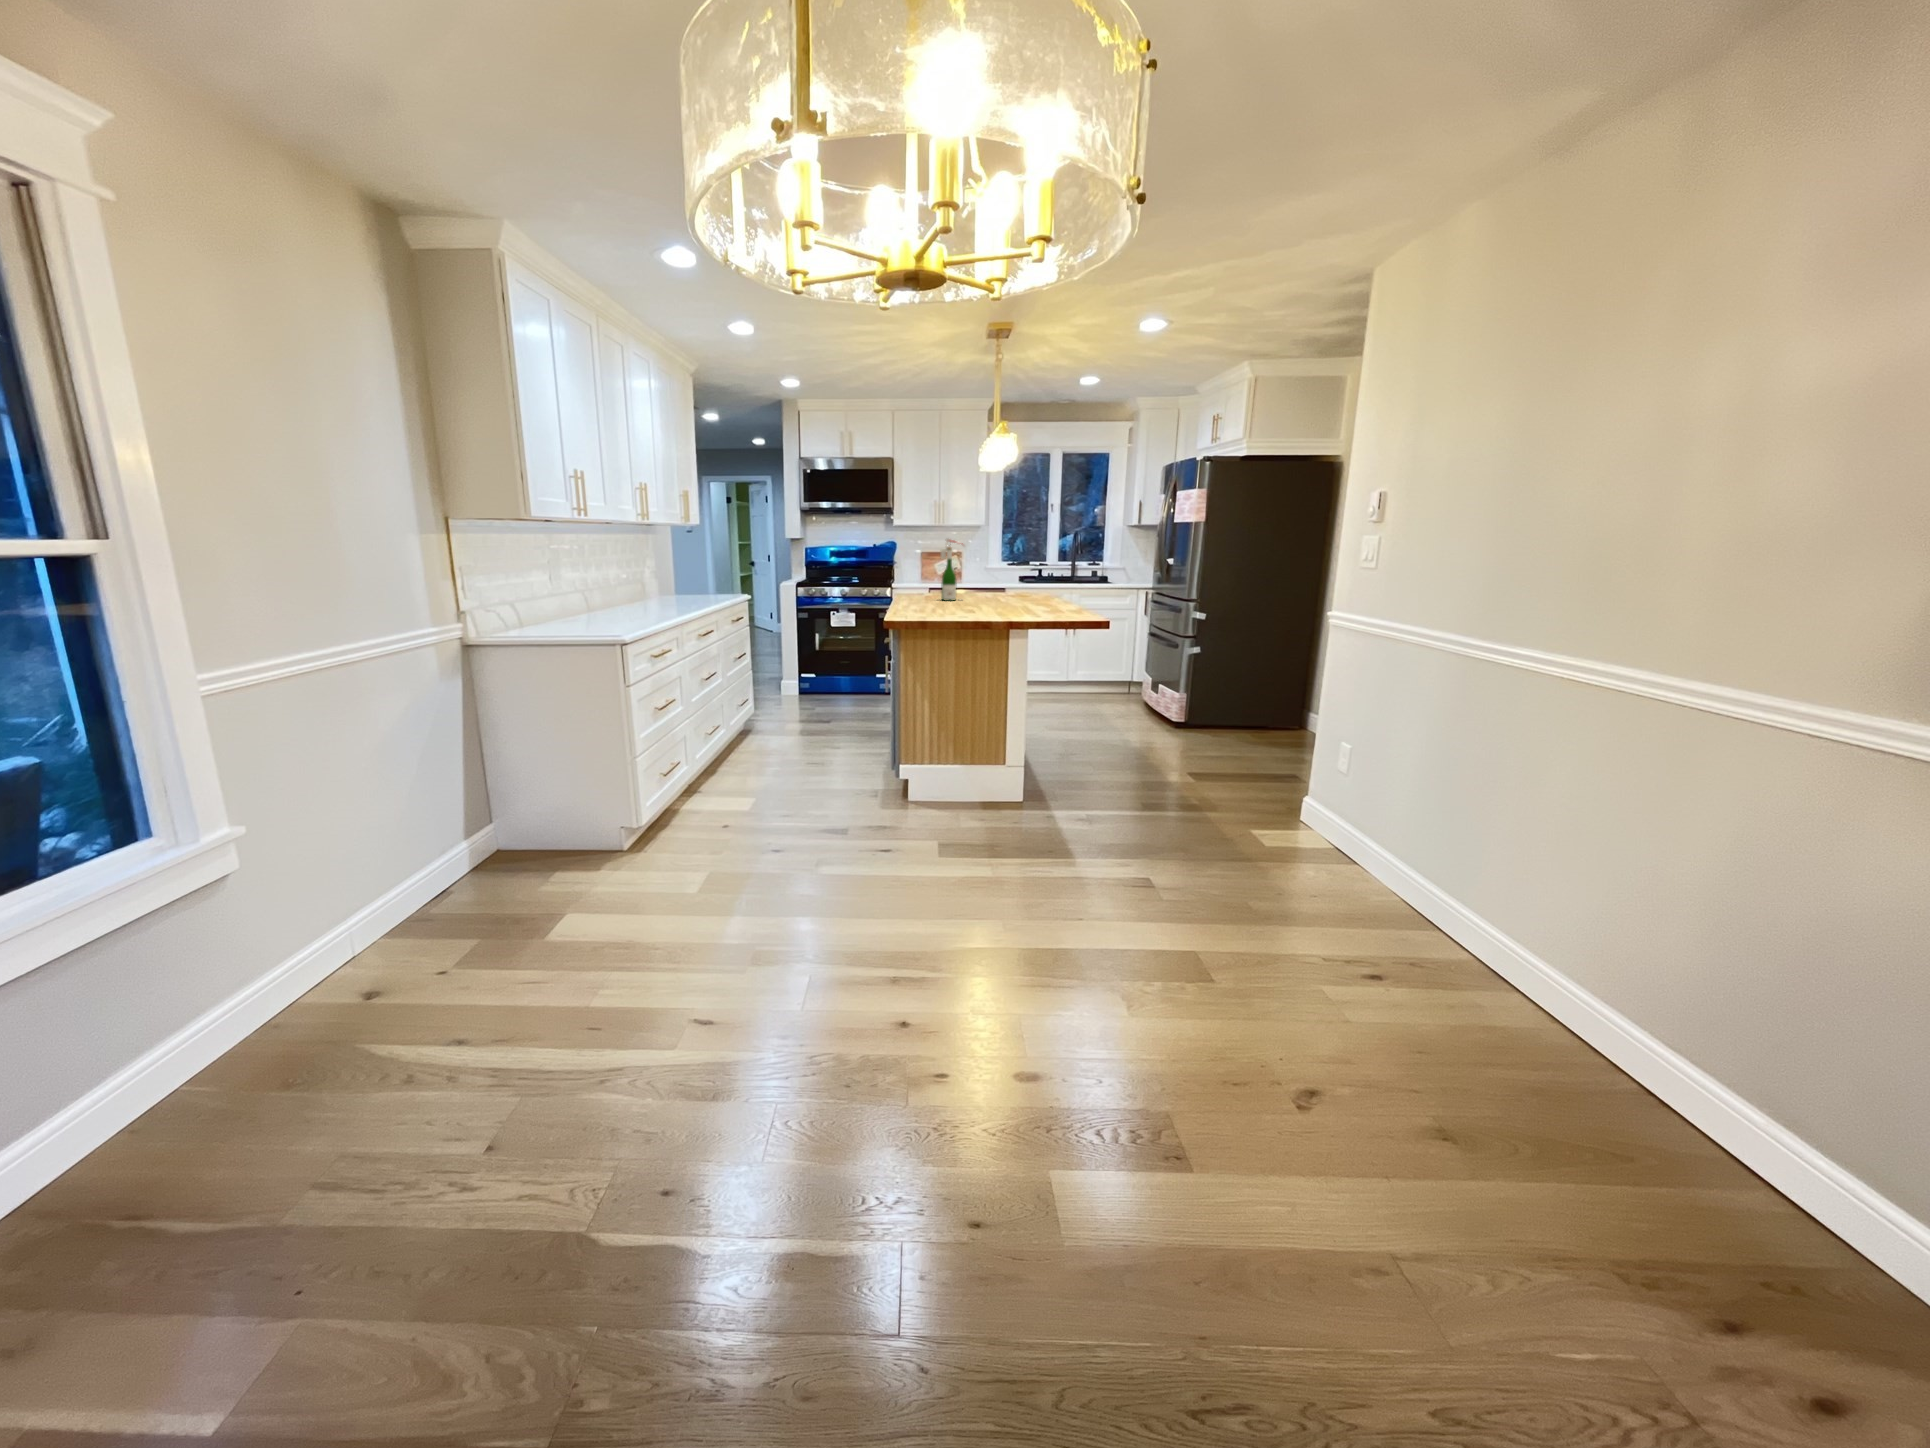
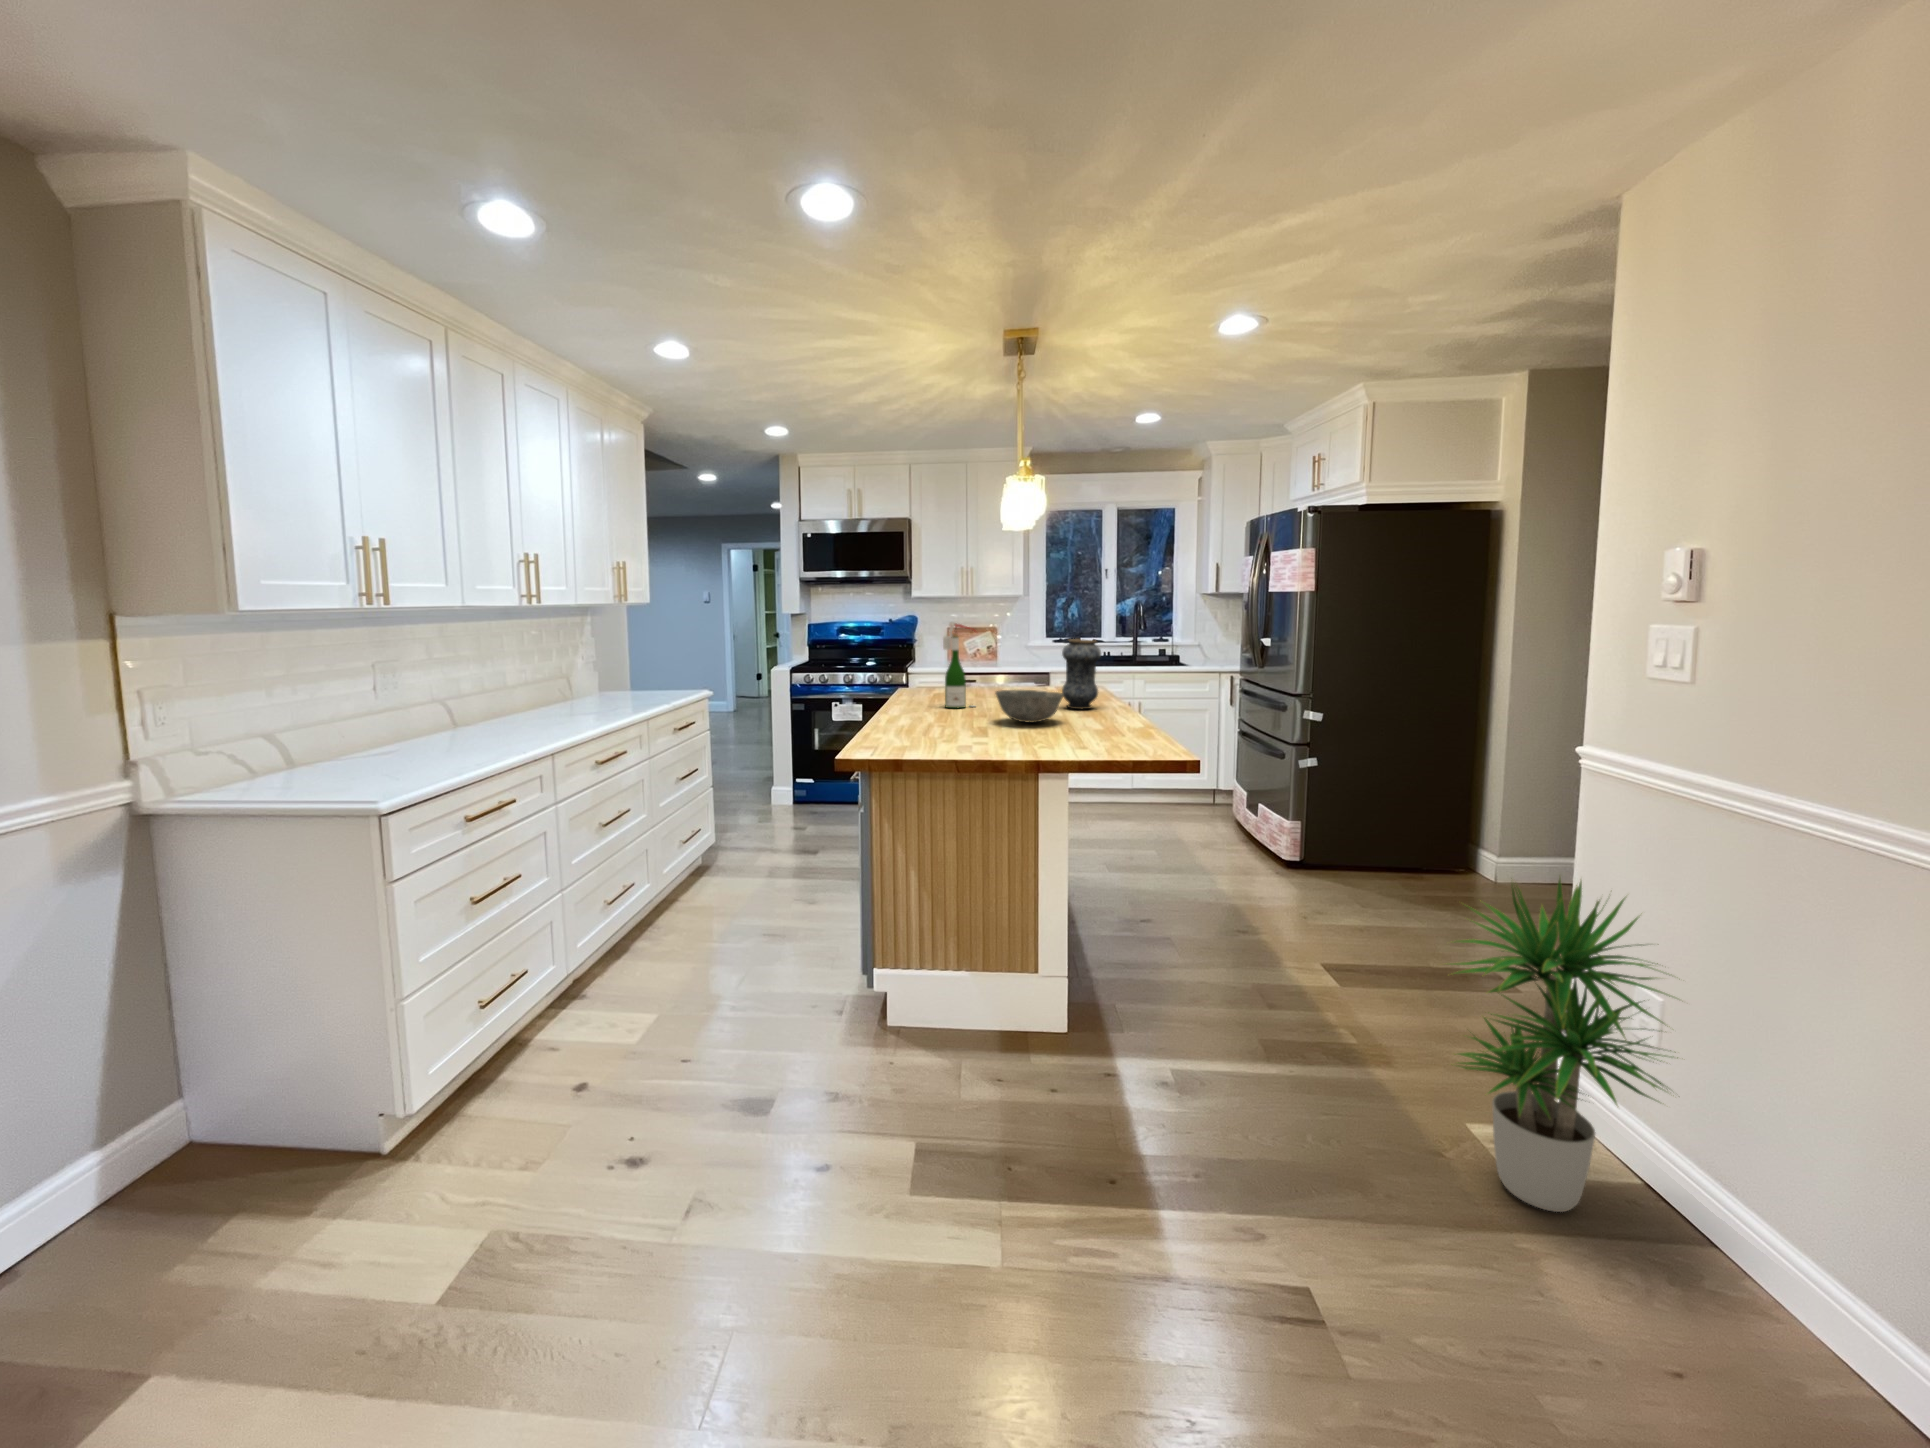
vase: none [1023,552,1051,601] -> present [1062,639,1101,709]
bowl: none [981,585,1027,606] -> present [996,690,1064,723]
potted plant: none [1236,677,1355,853] -> present [1451,878,1678,1212]

